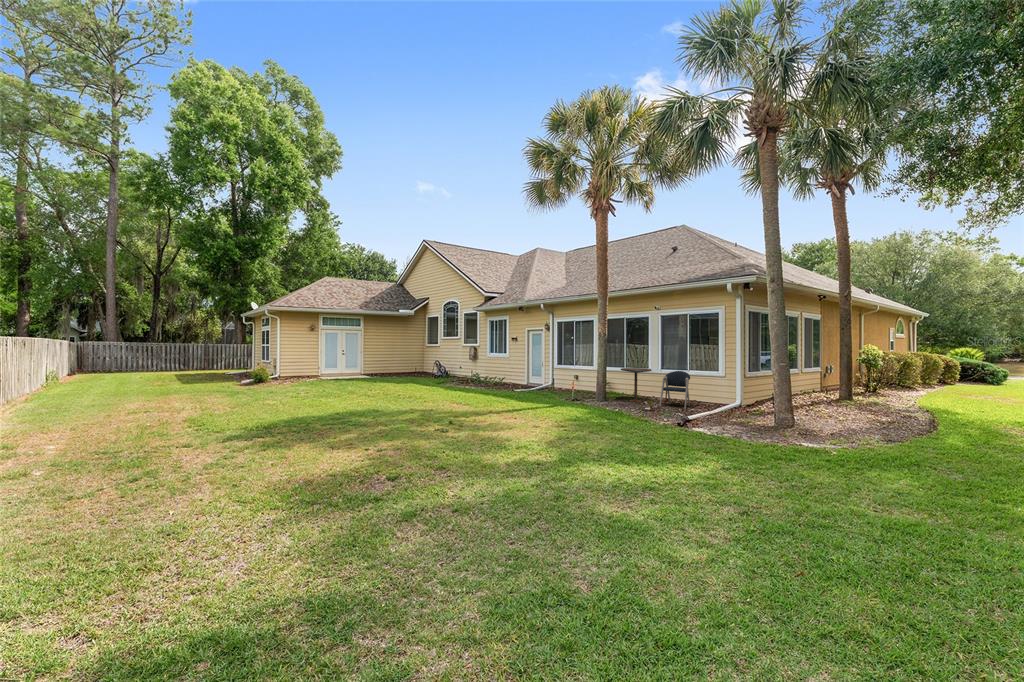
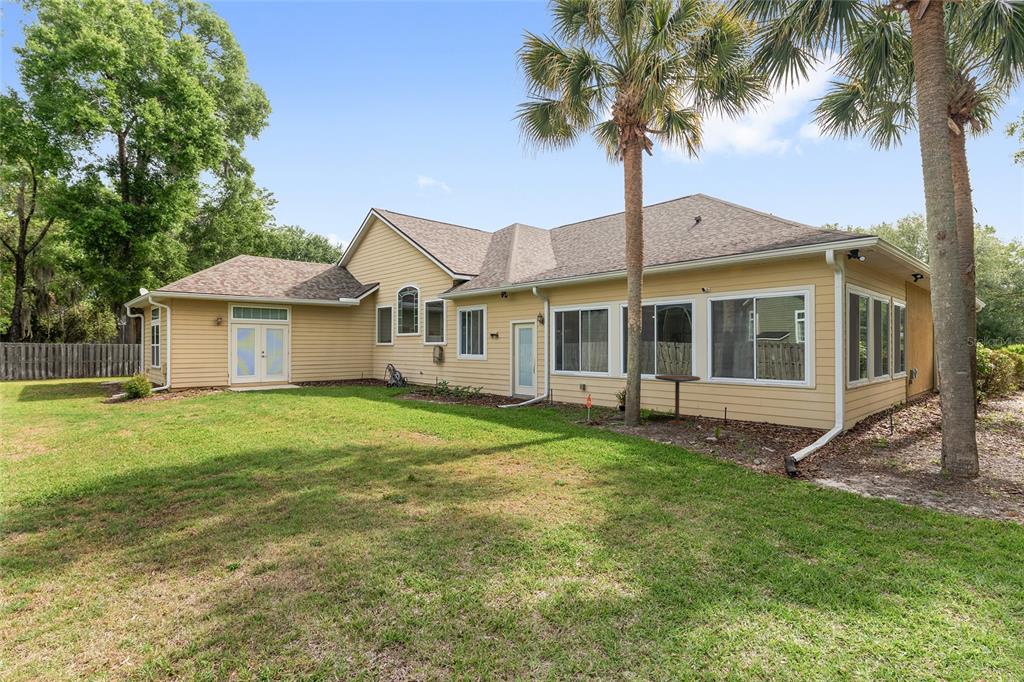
chair: present [659,371,690,409] -> none [719,380,763,437]

